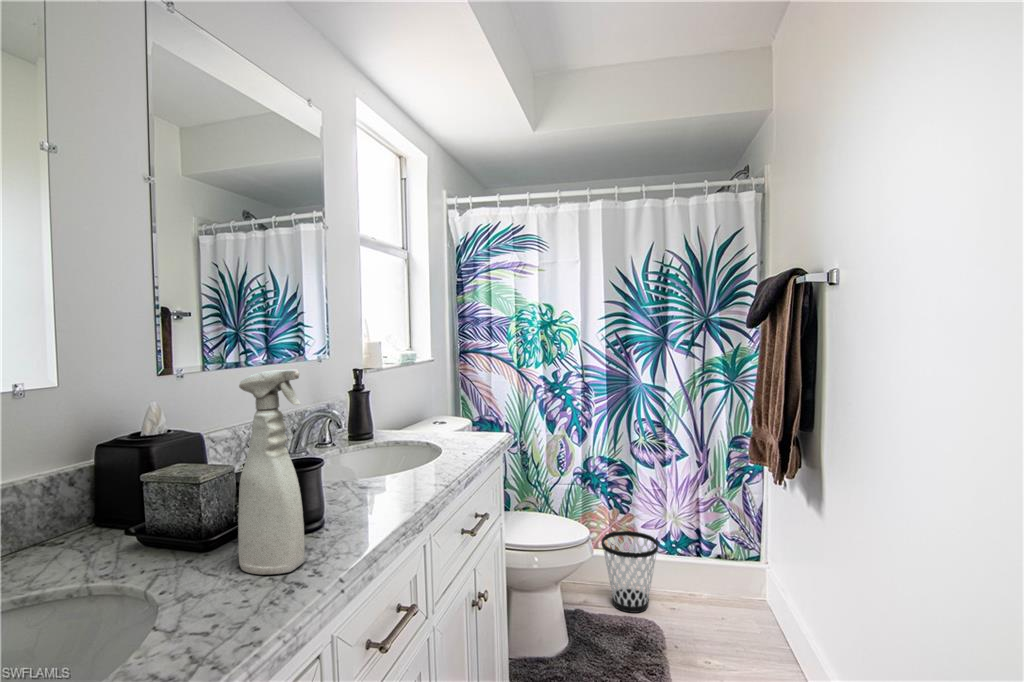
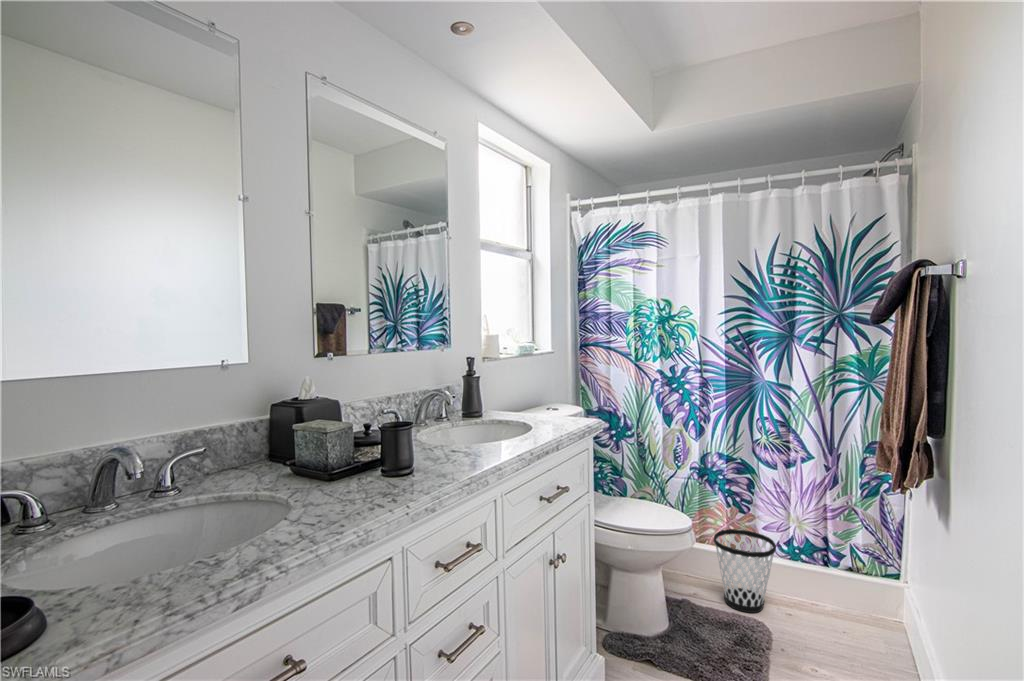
spray bottle: present [238,369,304,574] -> none [347,355,388,499]

